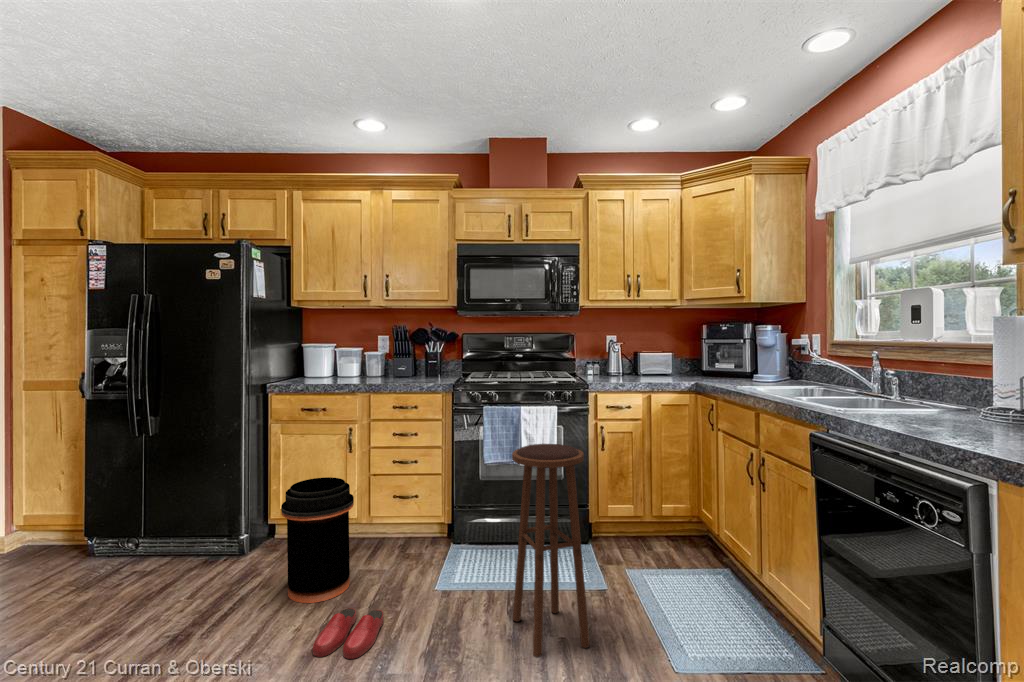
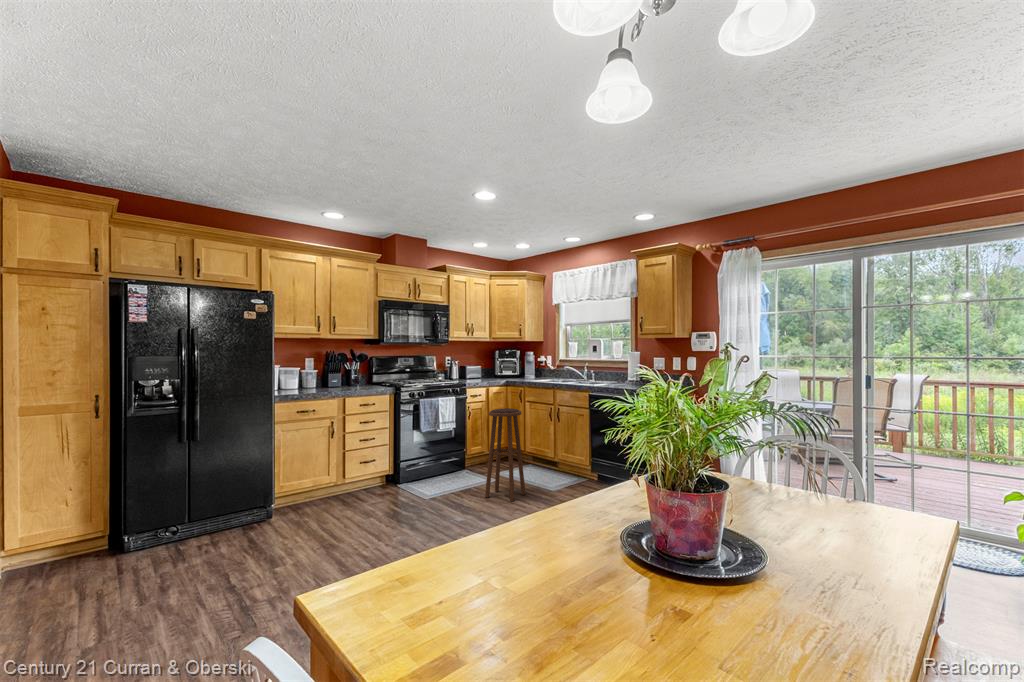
trash can: present [281,477,354,603] -> none [345,450,389,525]
slippers: present [313,608,383,659] -> none [410,508,447,529]

